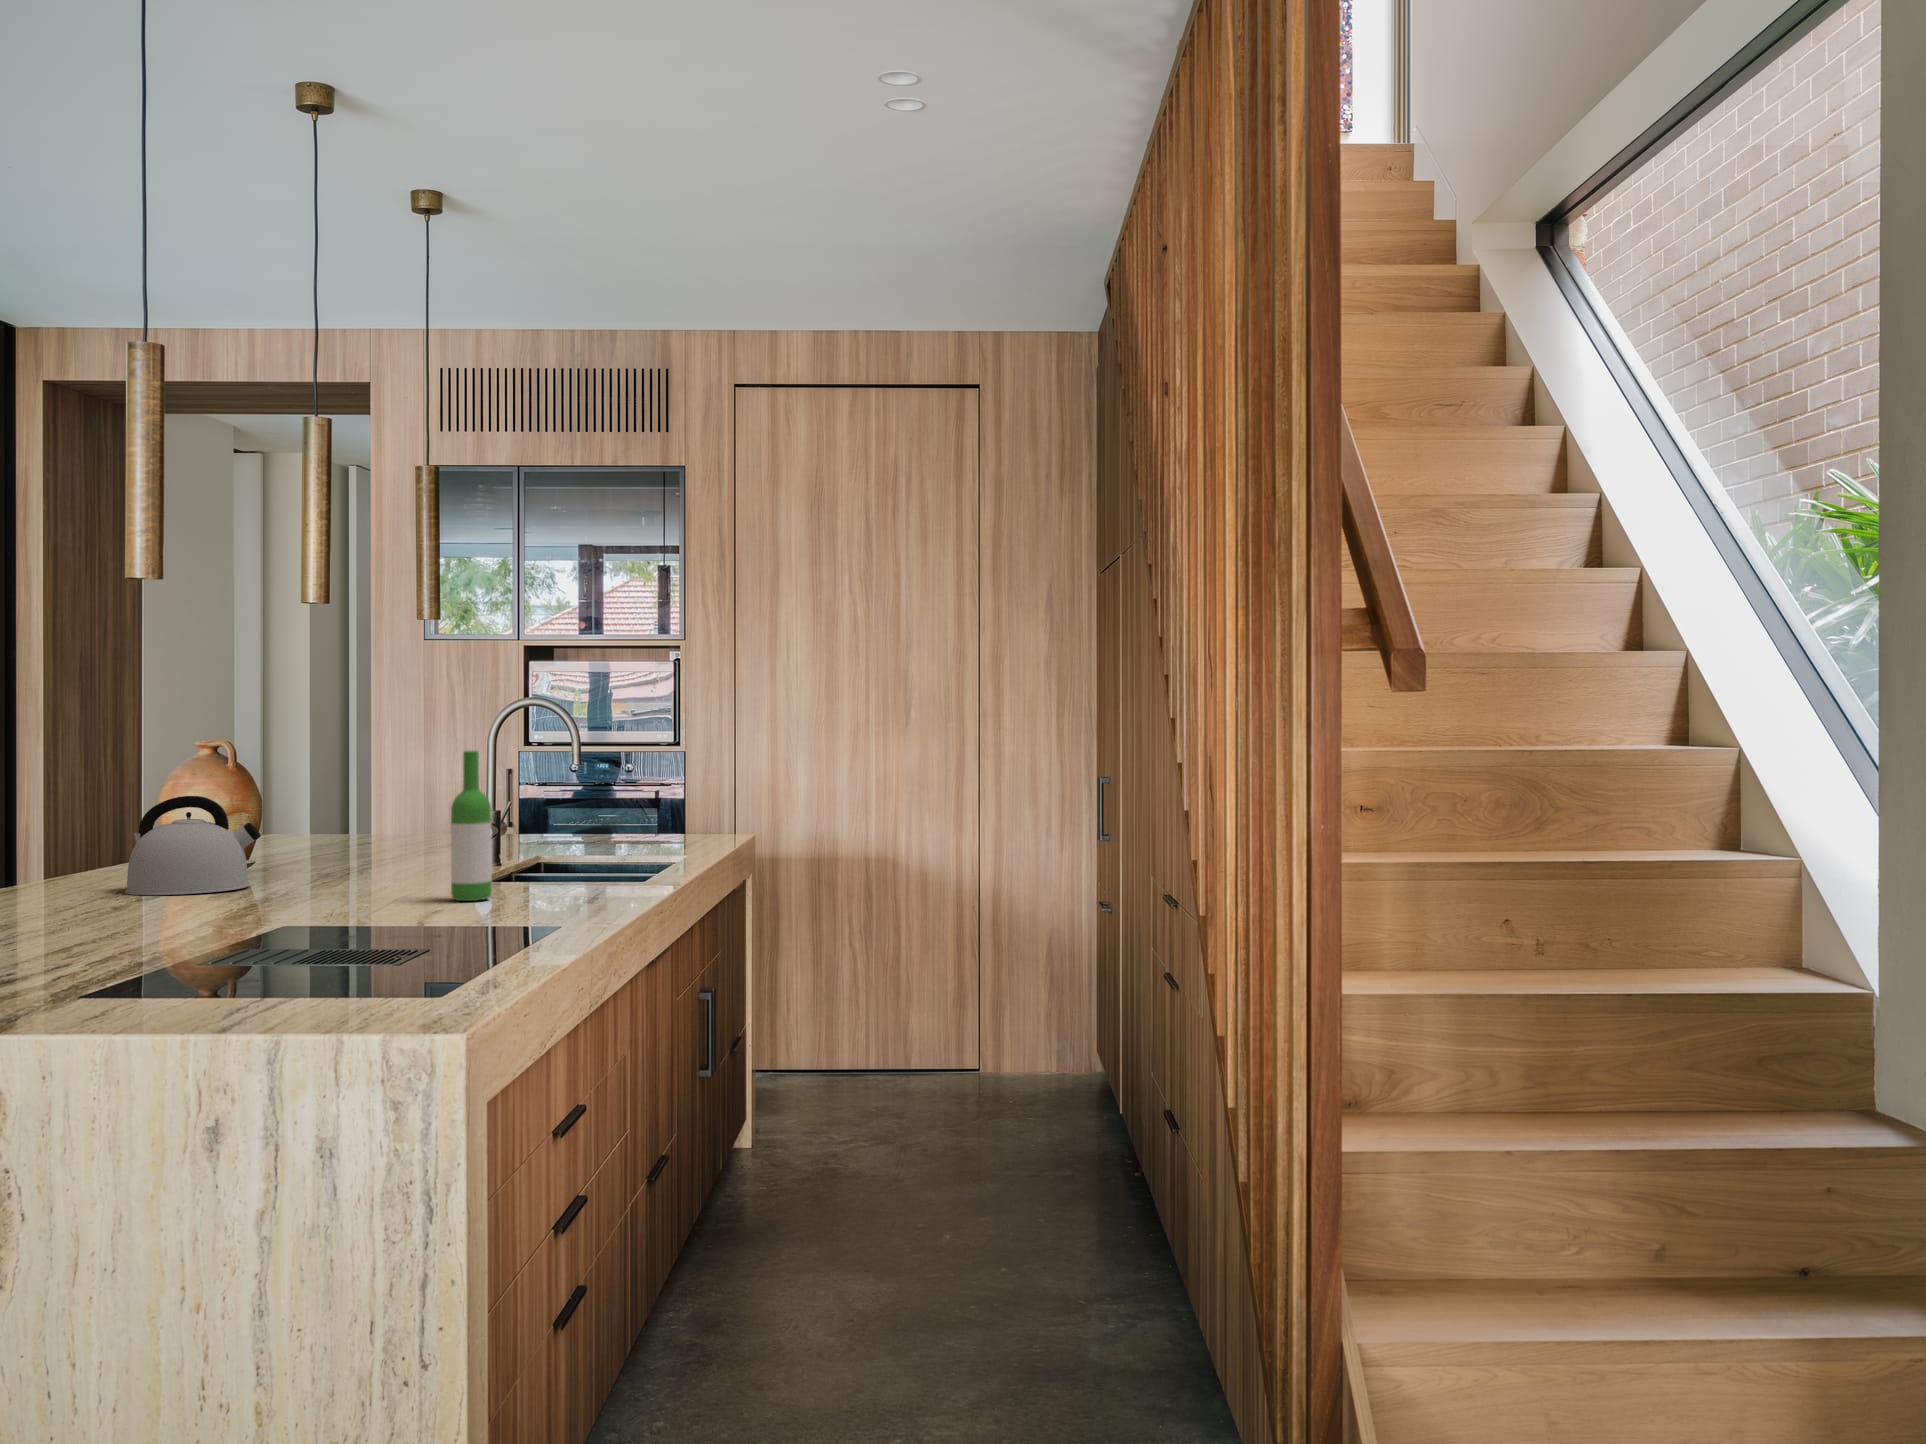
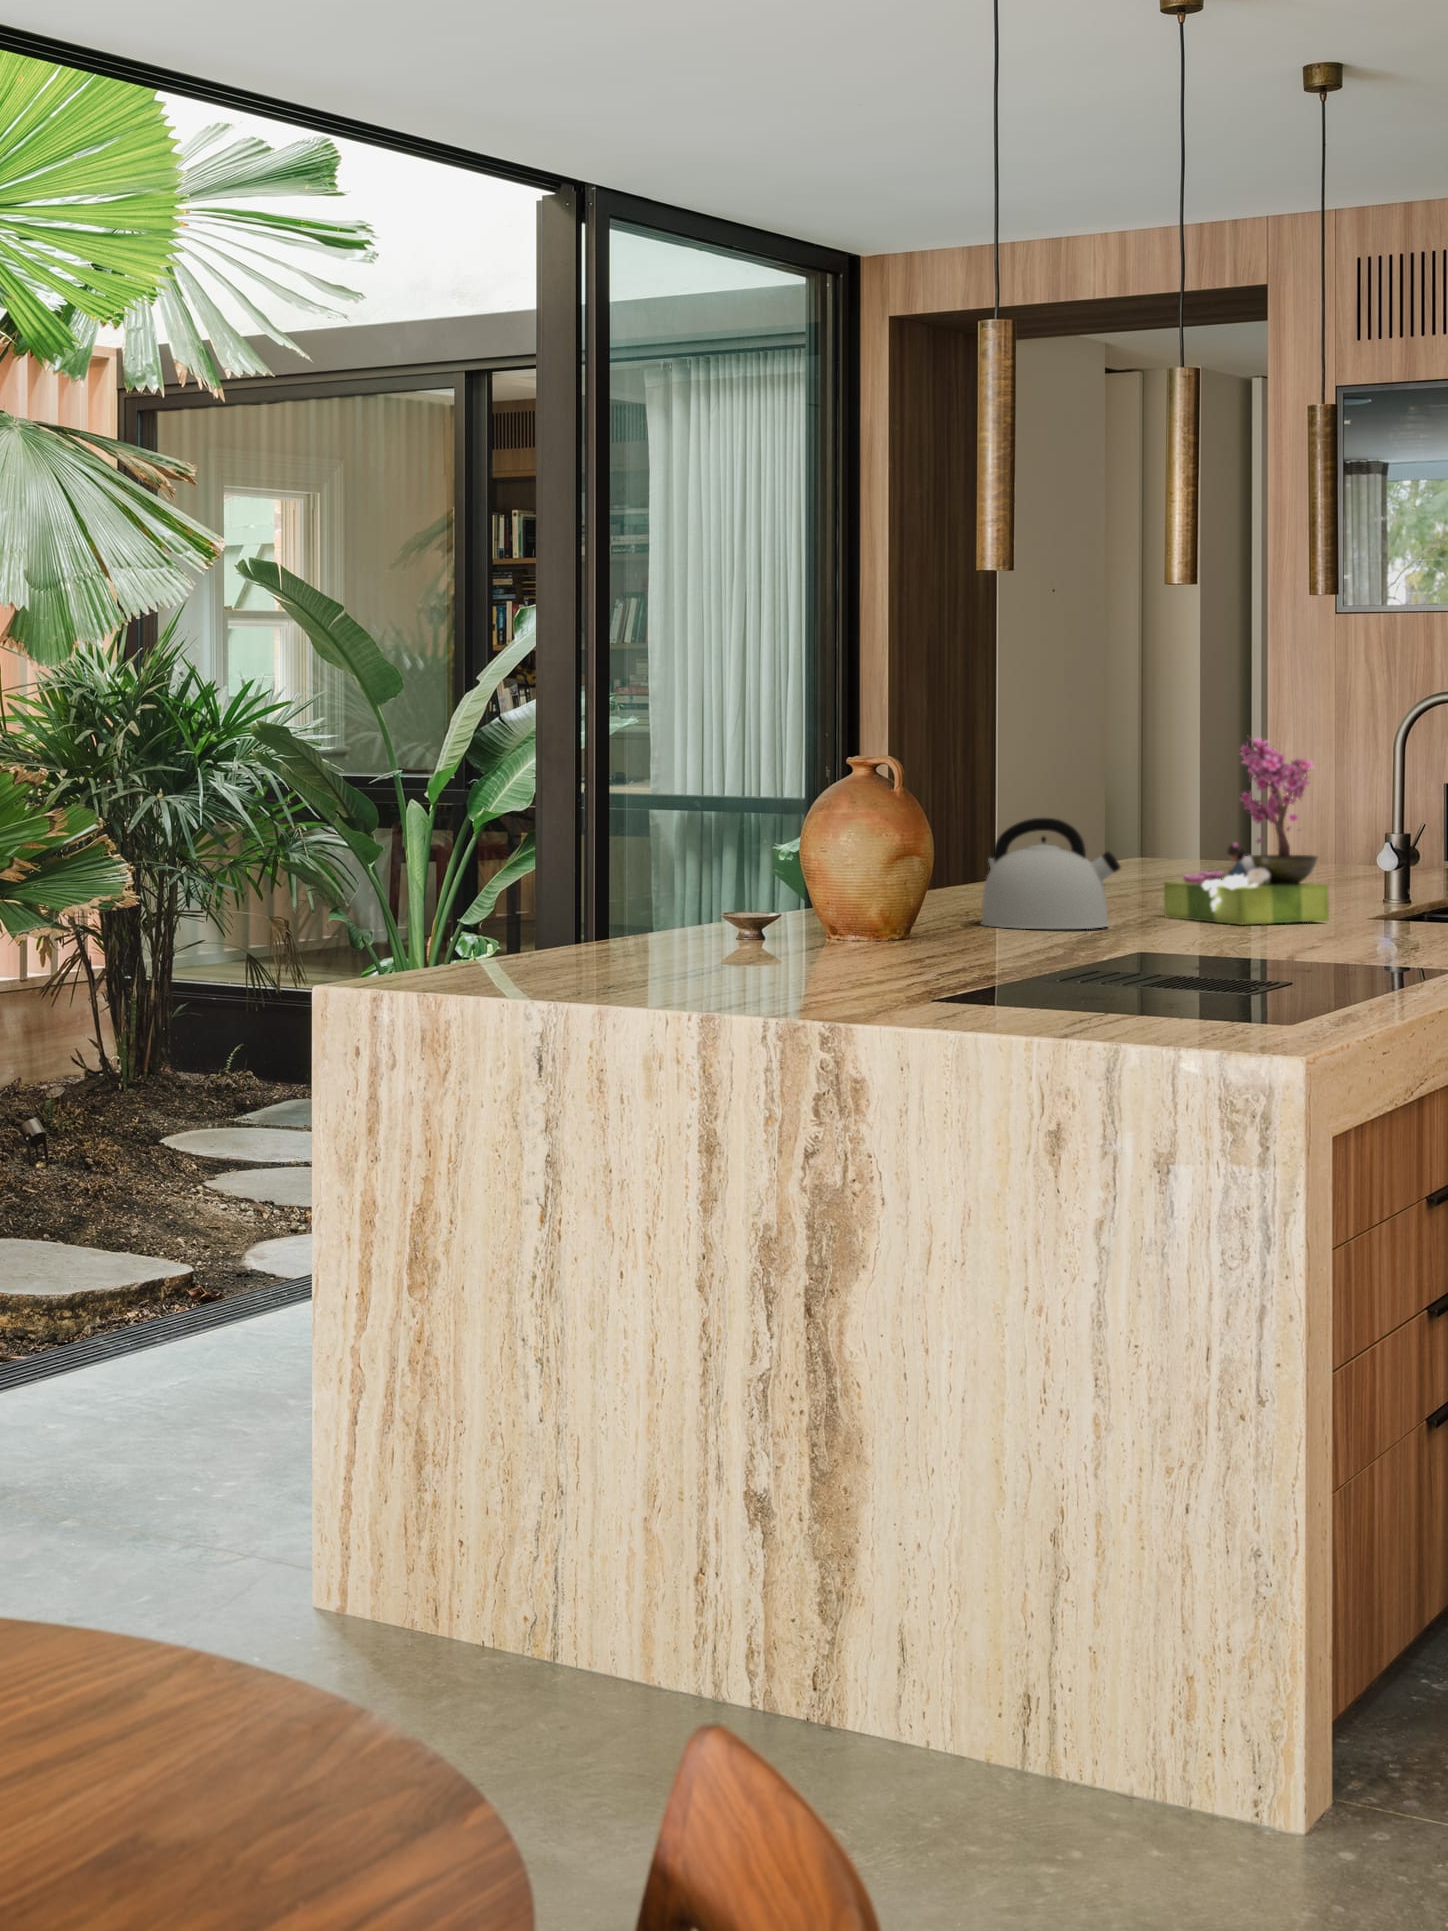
flower arrangement: none [296,722,431,875] -> present [1164,738,1329,925]
wine bottle: present [451,751,492,901] -> none [1336,768,1388,956]

